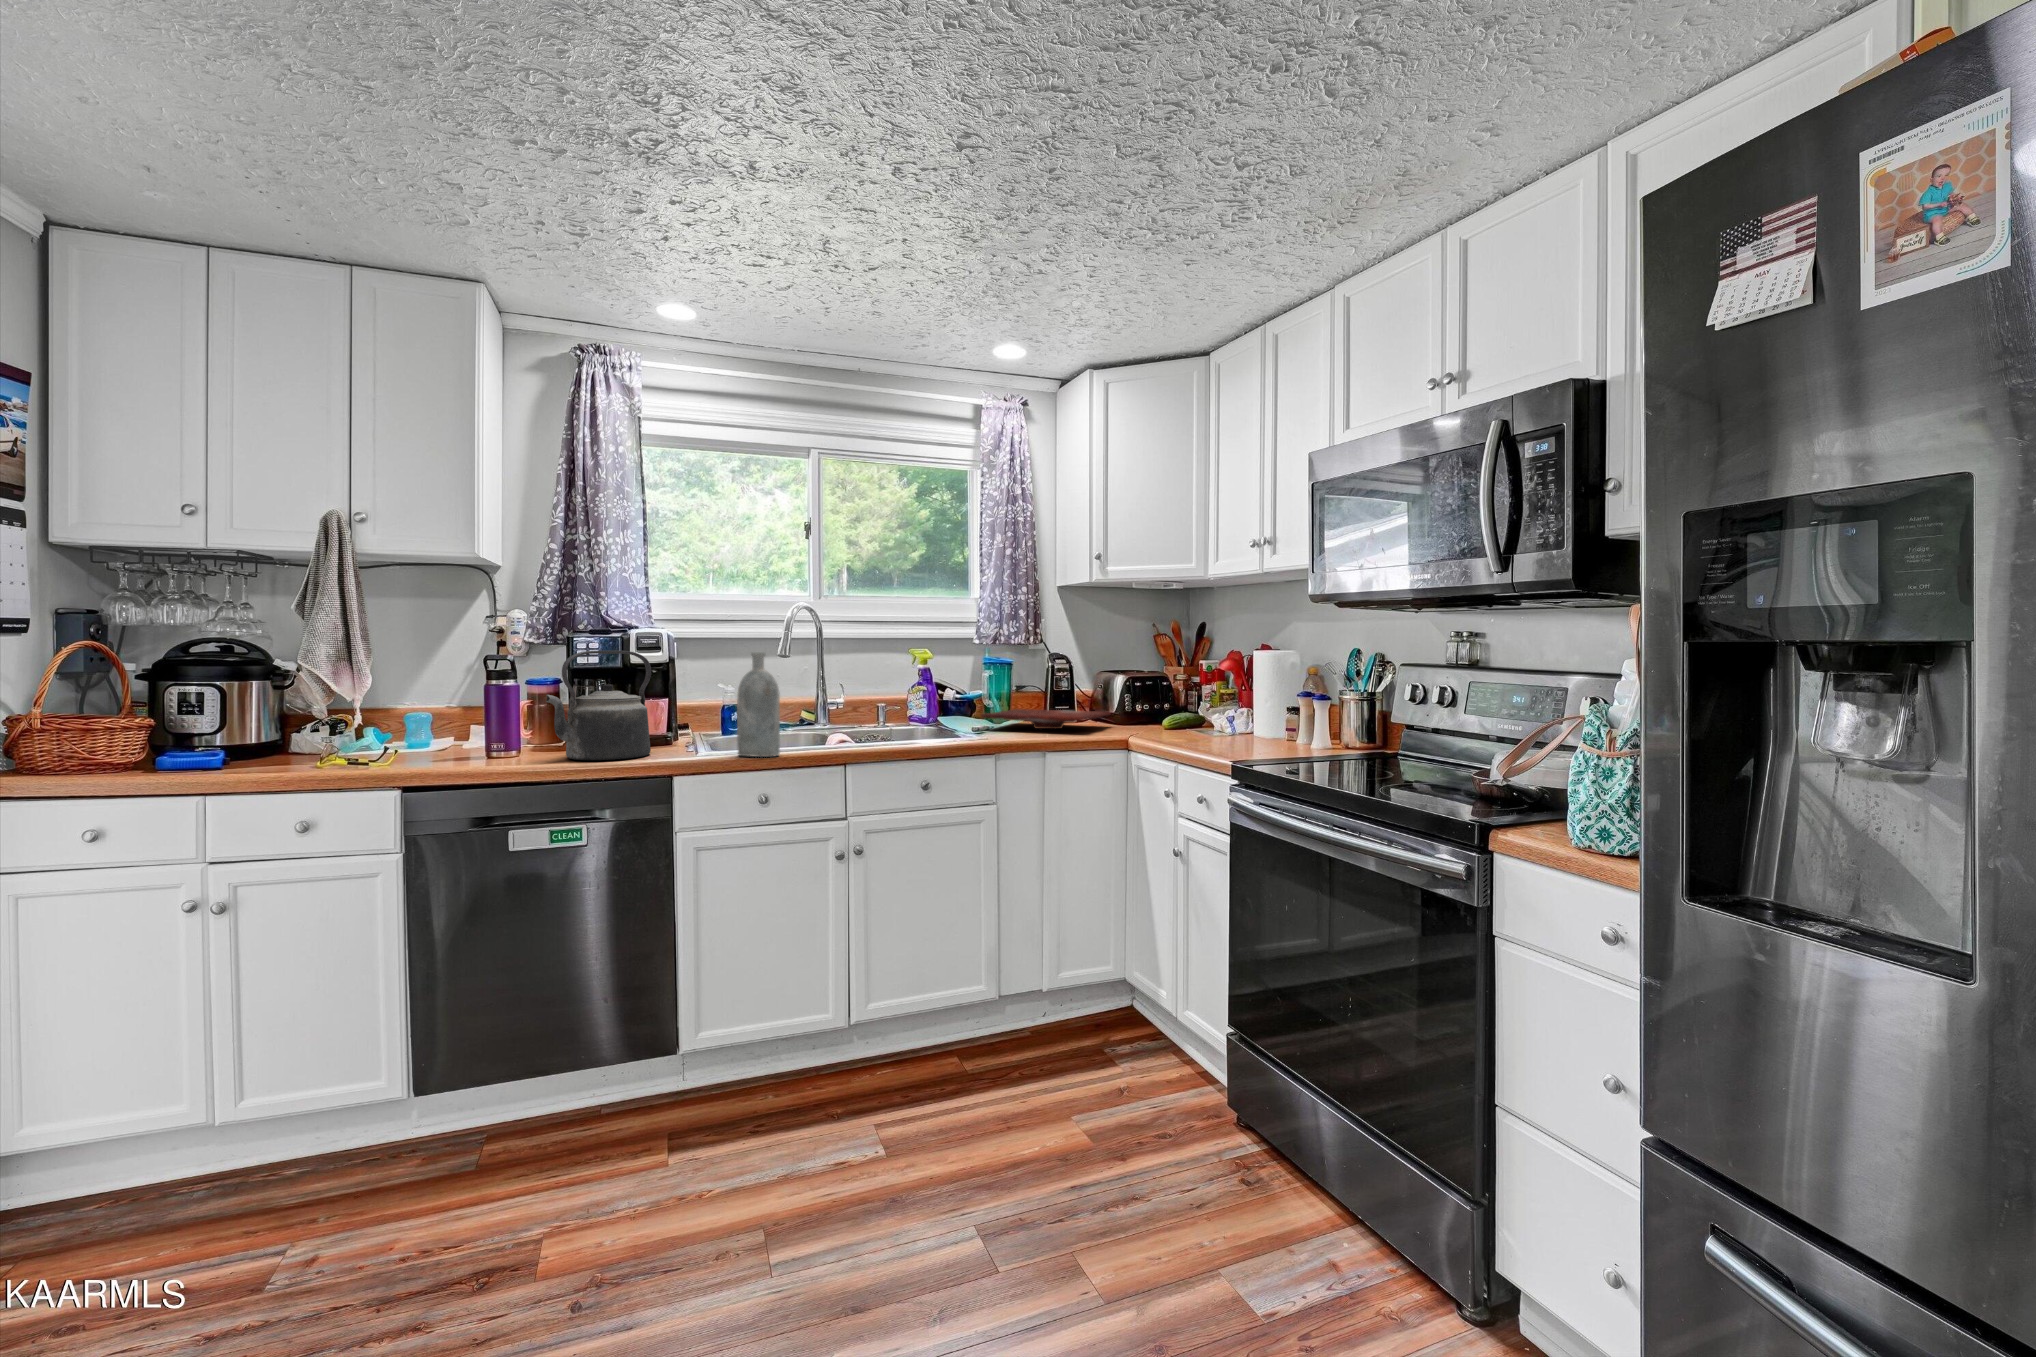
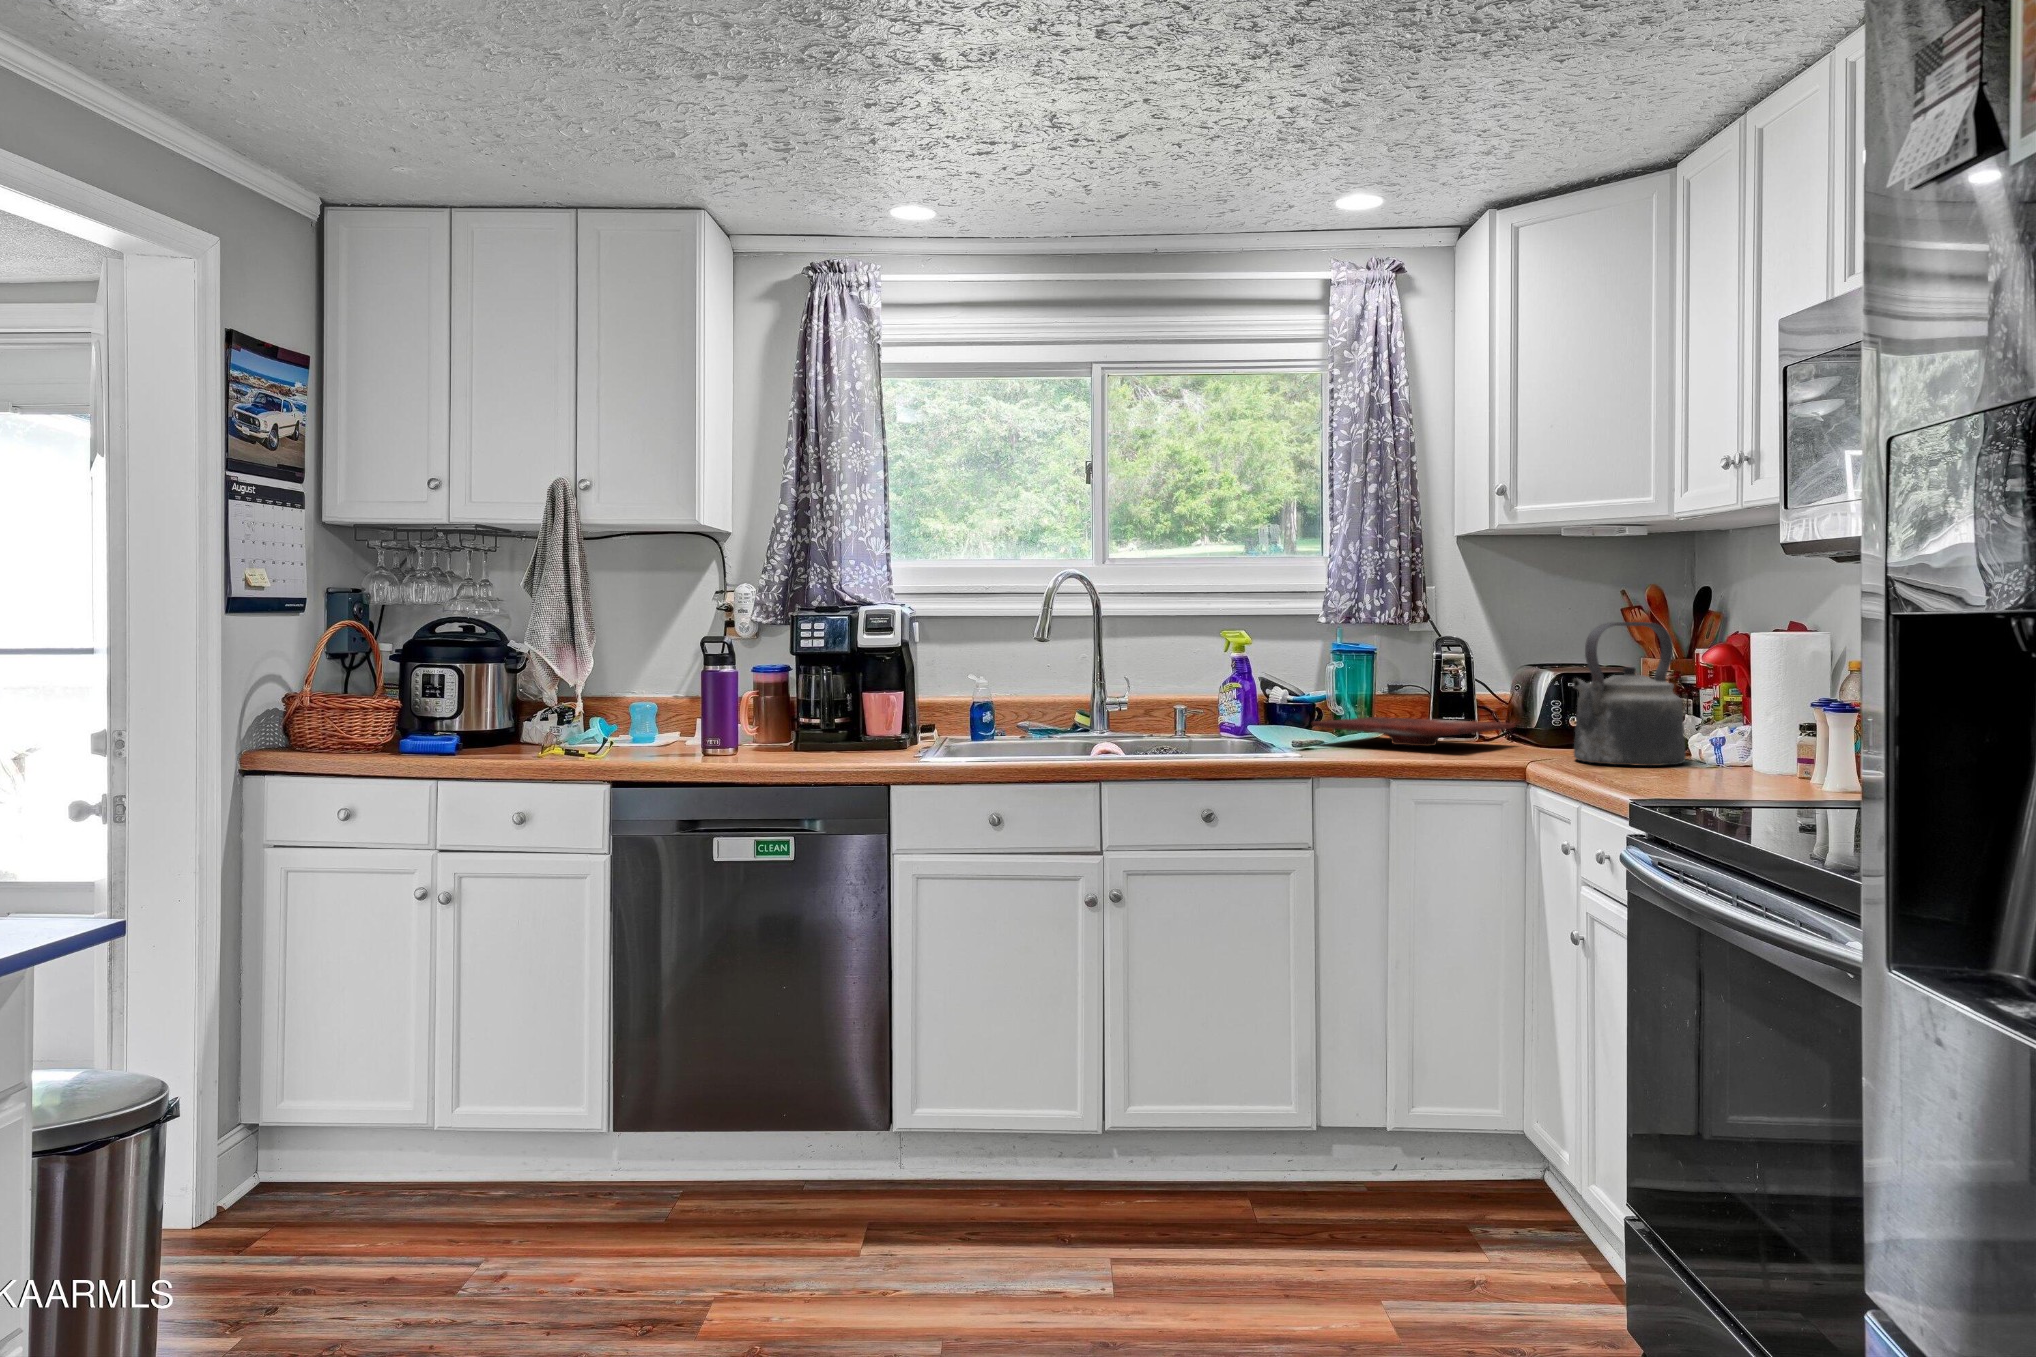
kettle: present [546,651,651,760] -> present [1573,622,1686,766]
bottle: present [737,652,780,757] -> none [966,632,1016,766]

